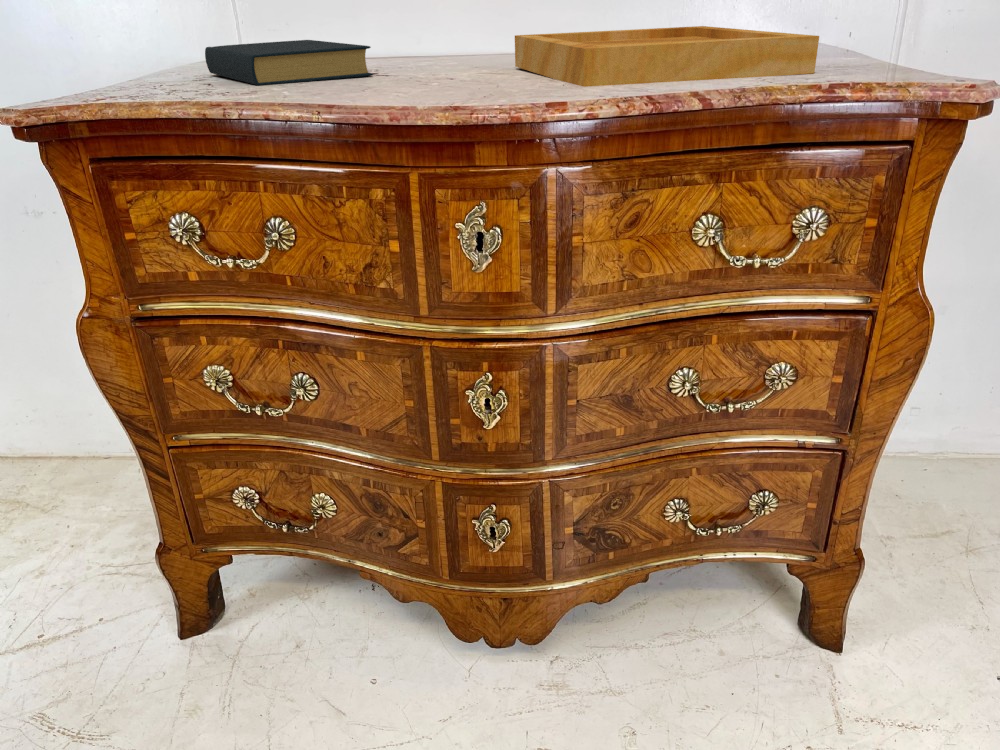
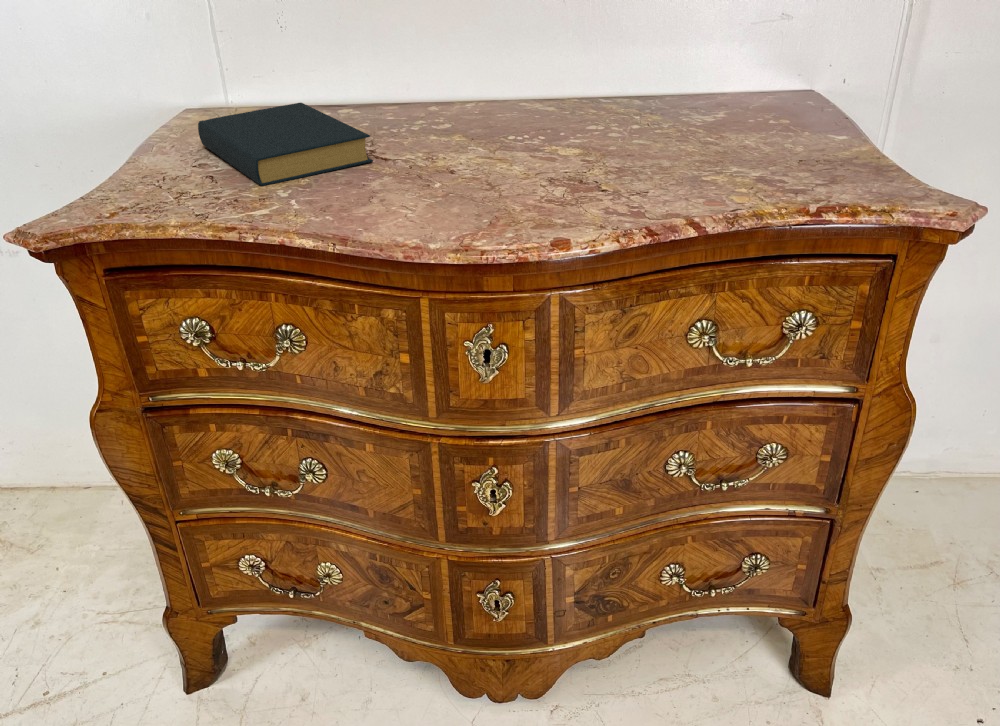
tray: present [515,26,819,87] -> none [513,95,811,213]

